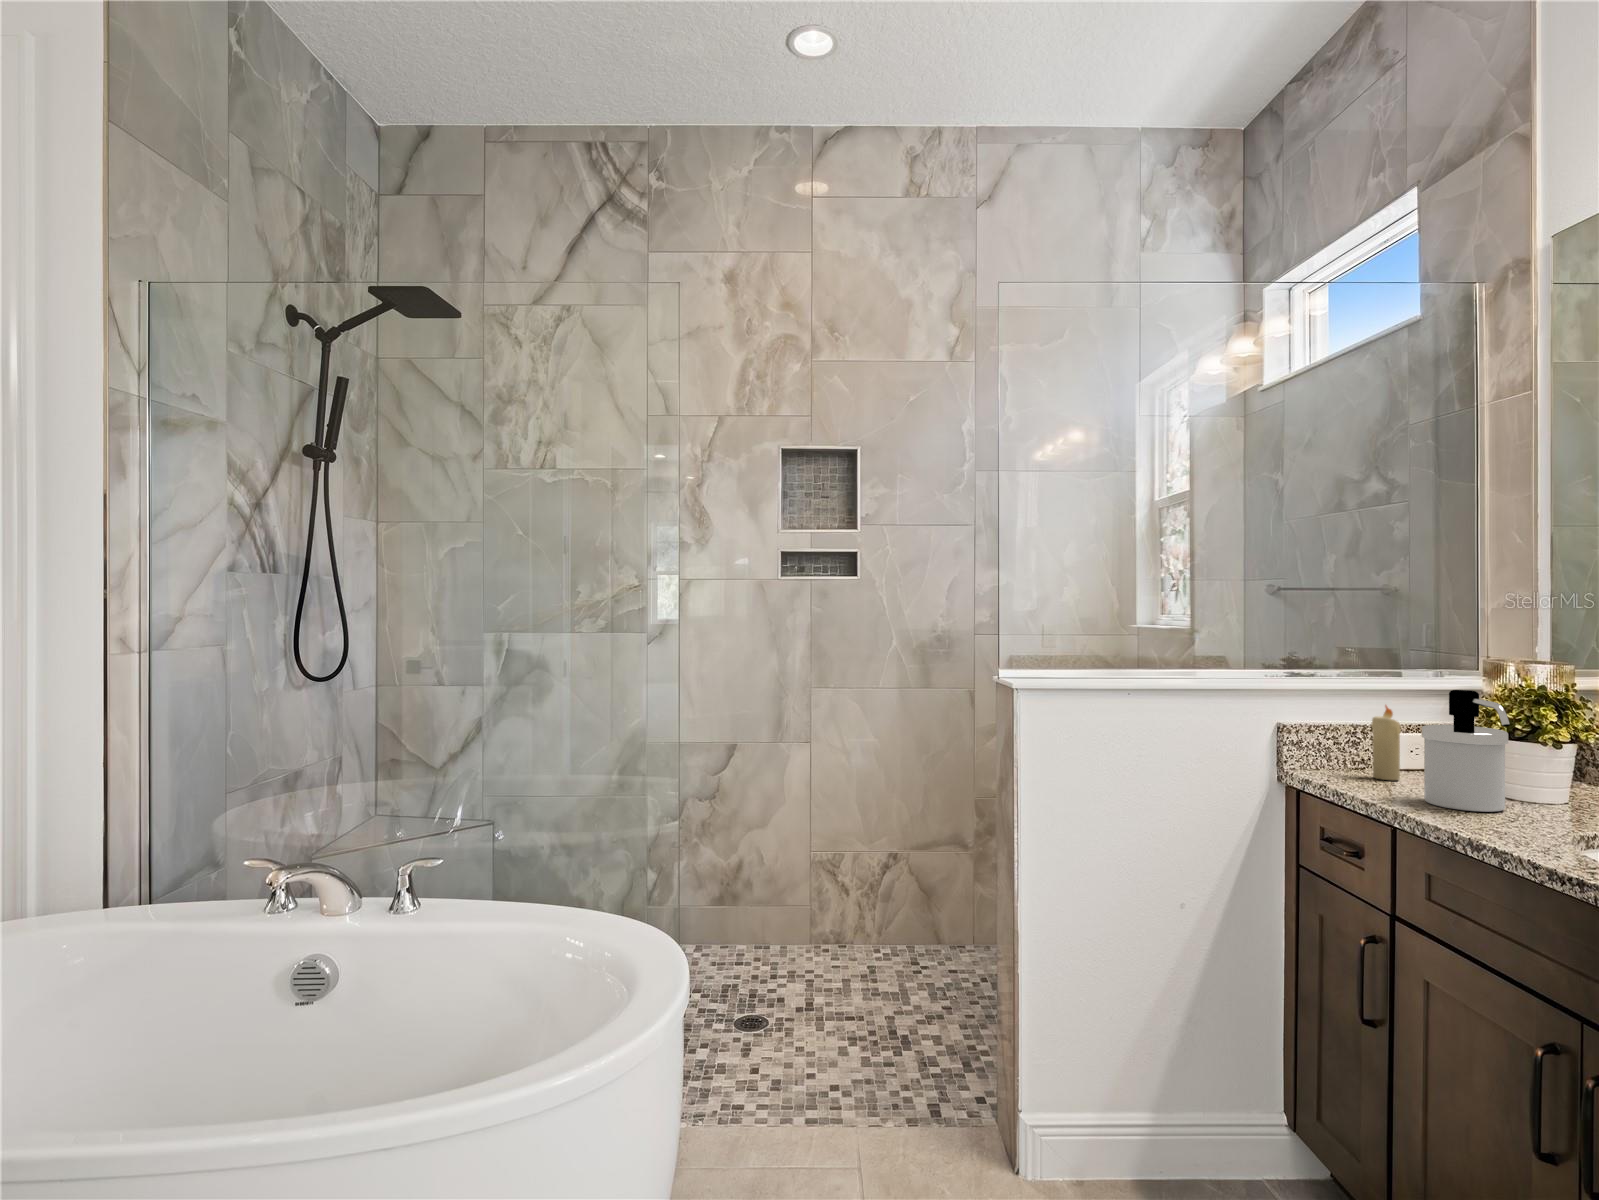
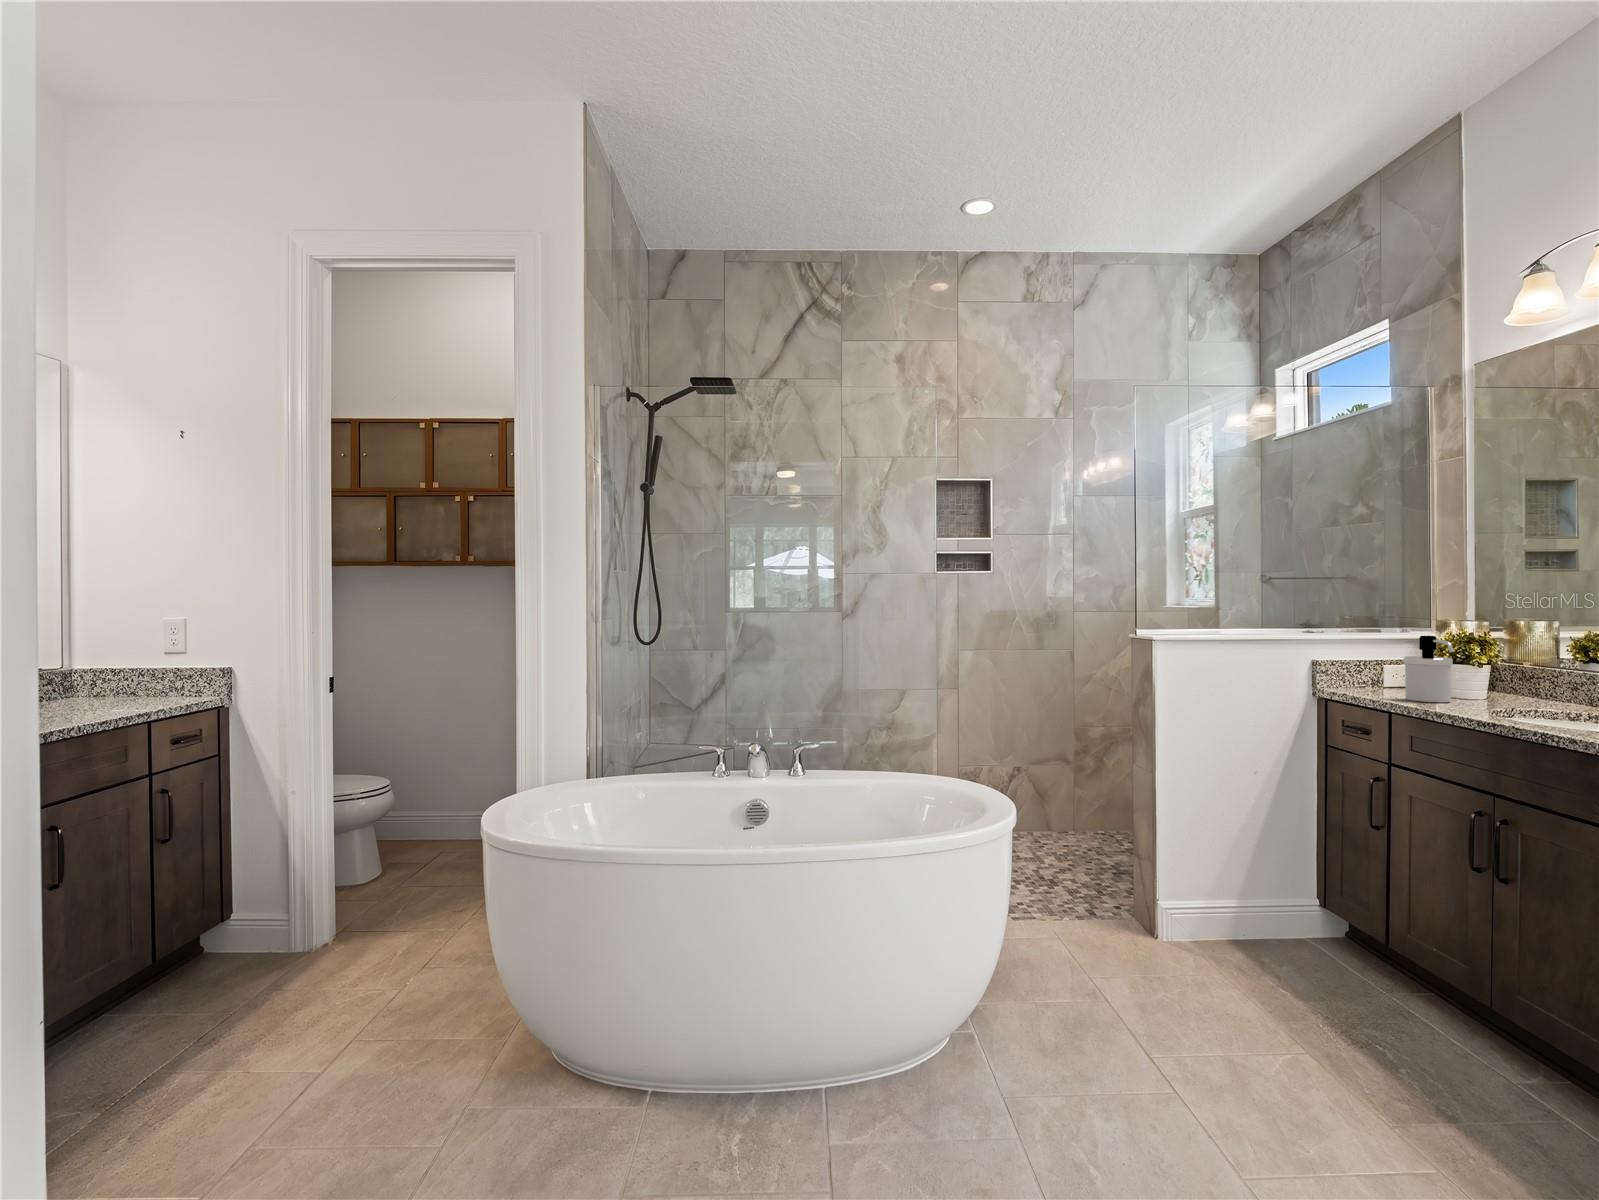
candle: present [1371,705,1401,780] -> none [1370,648,1388,693]

